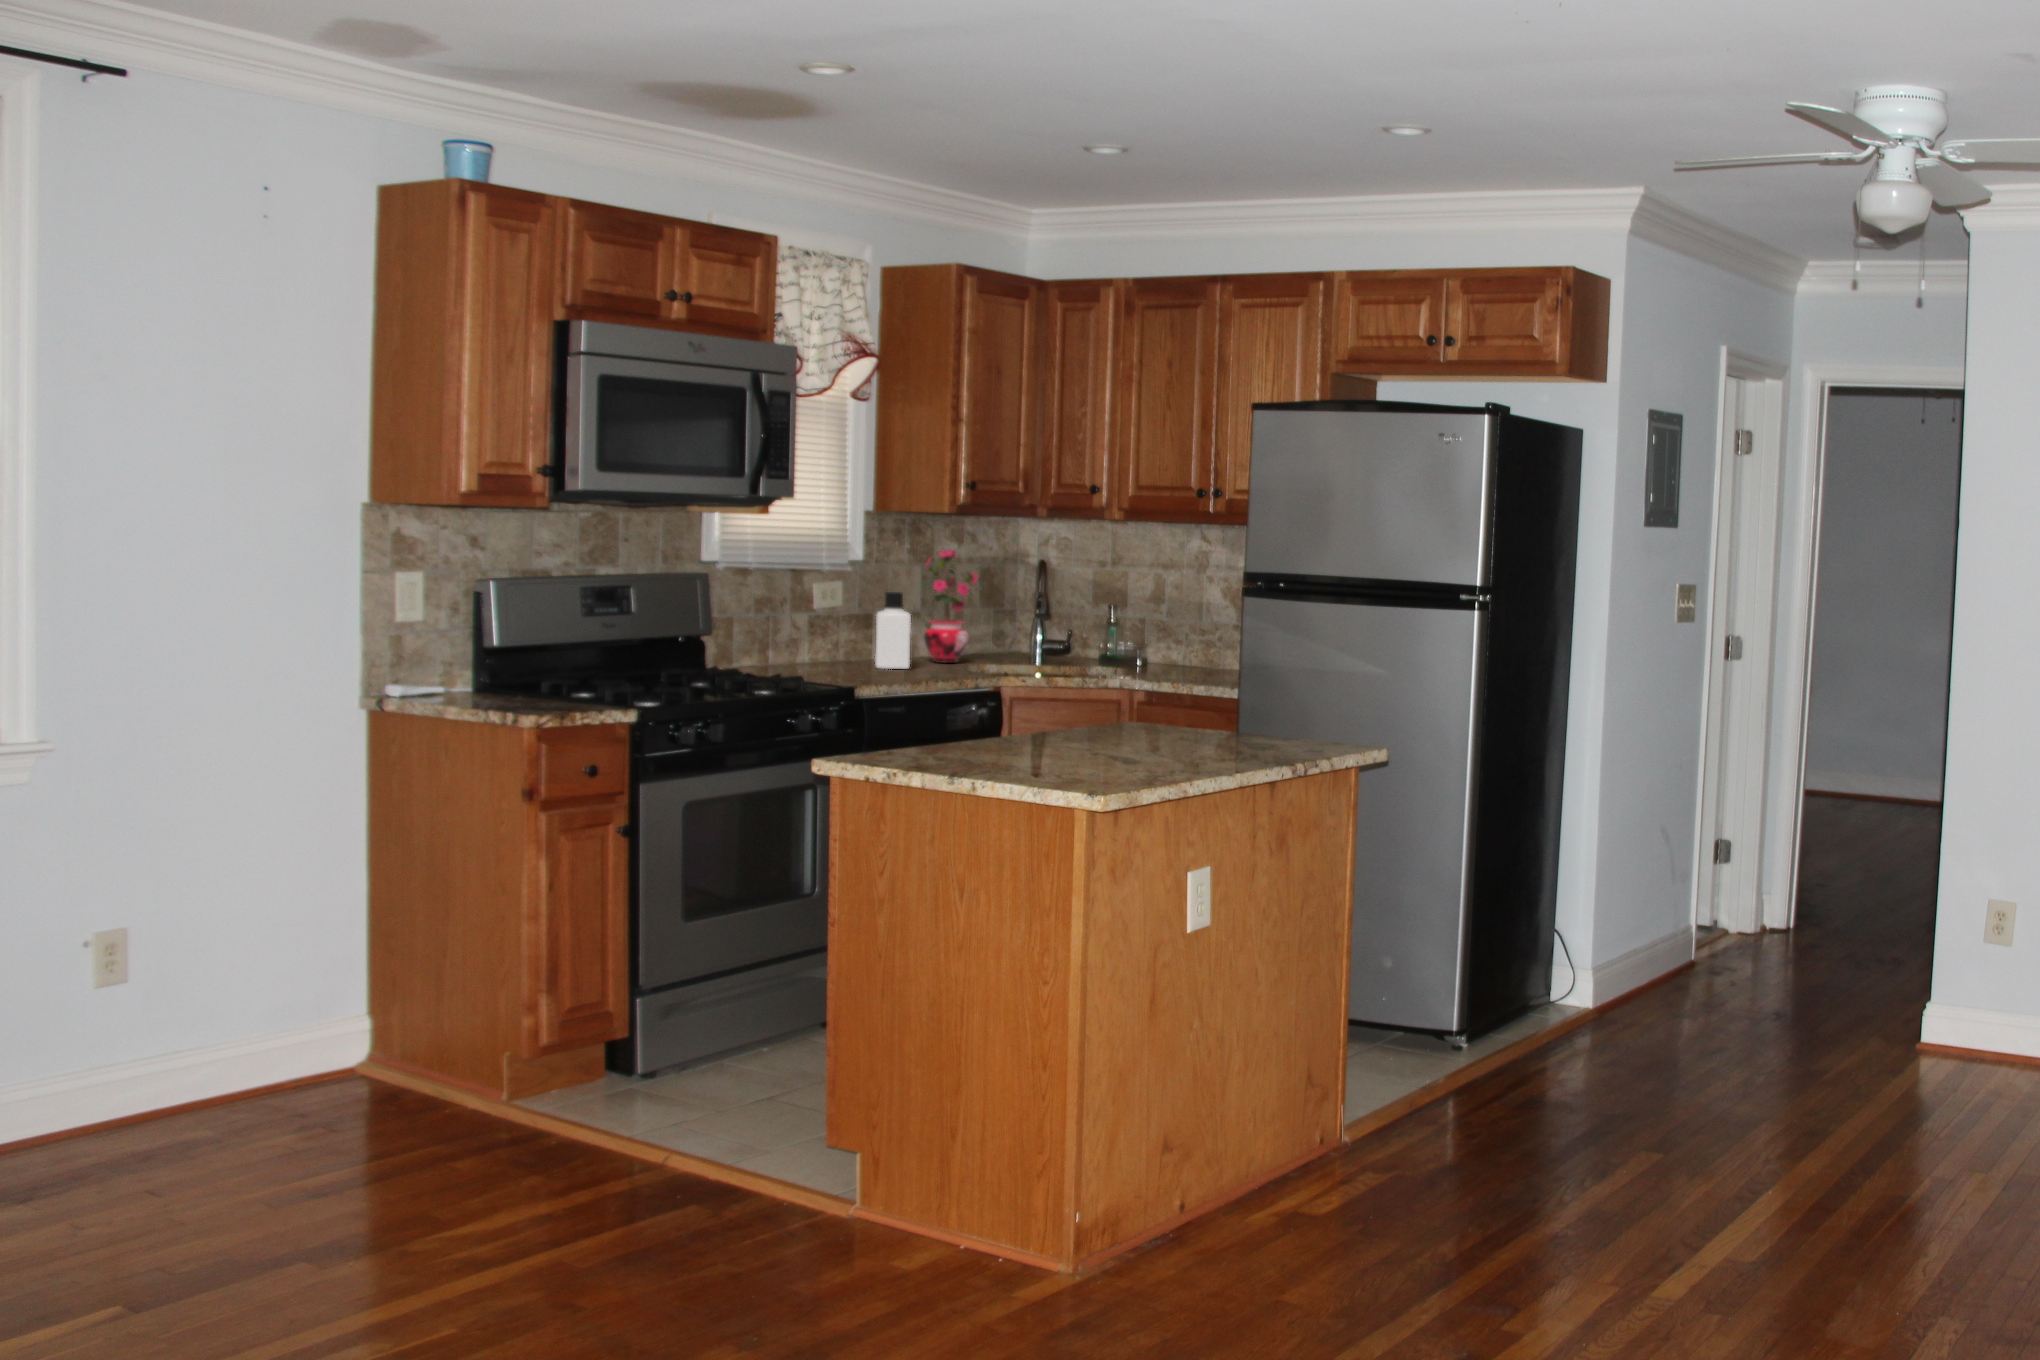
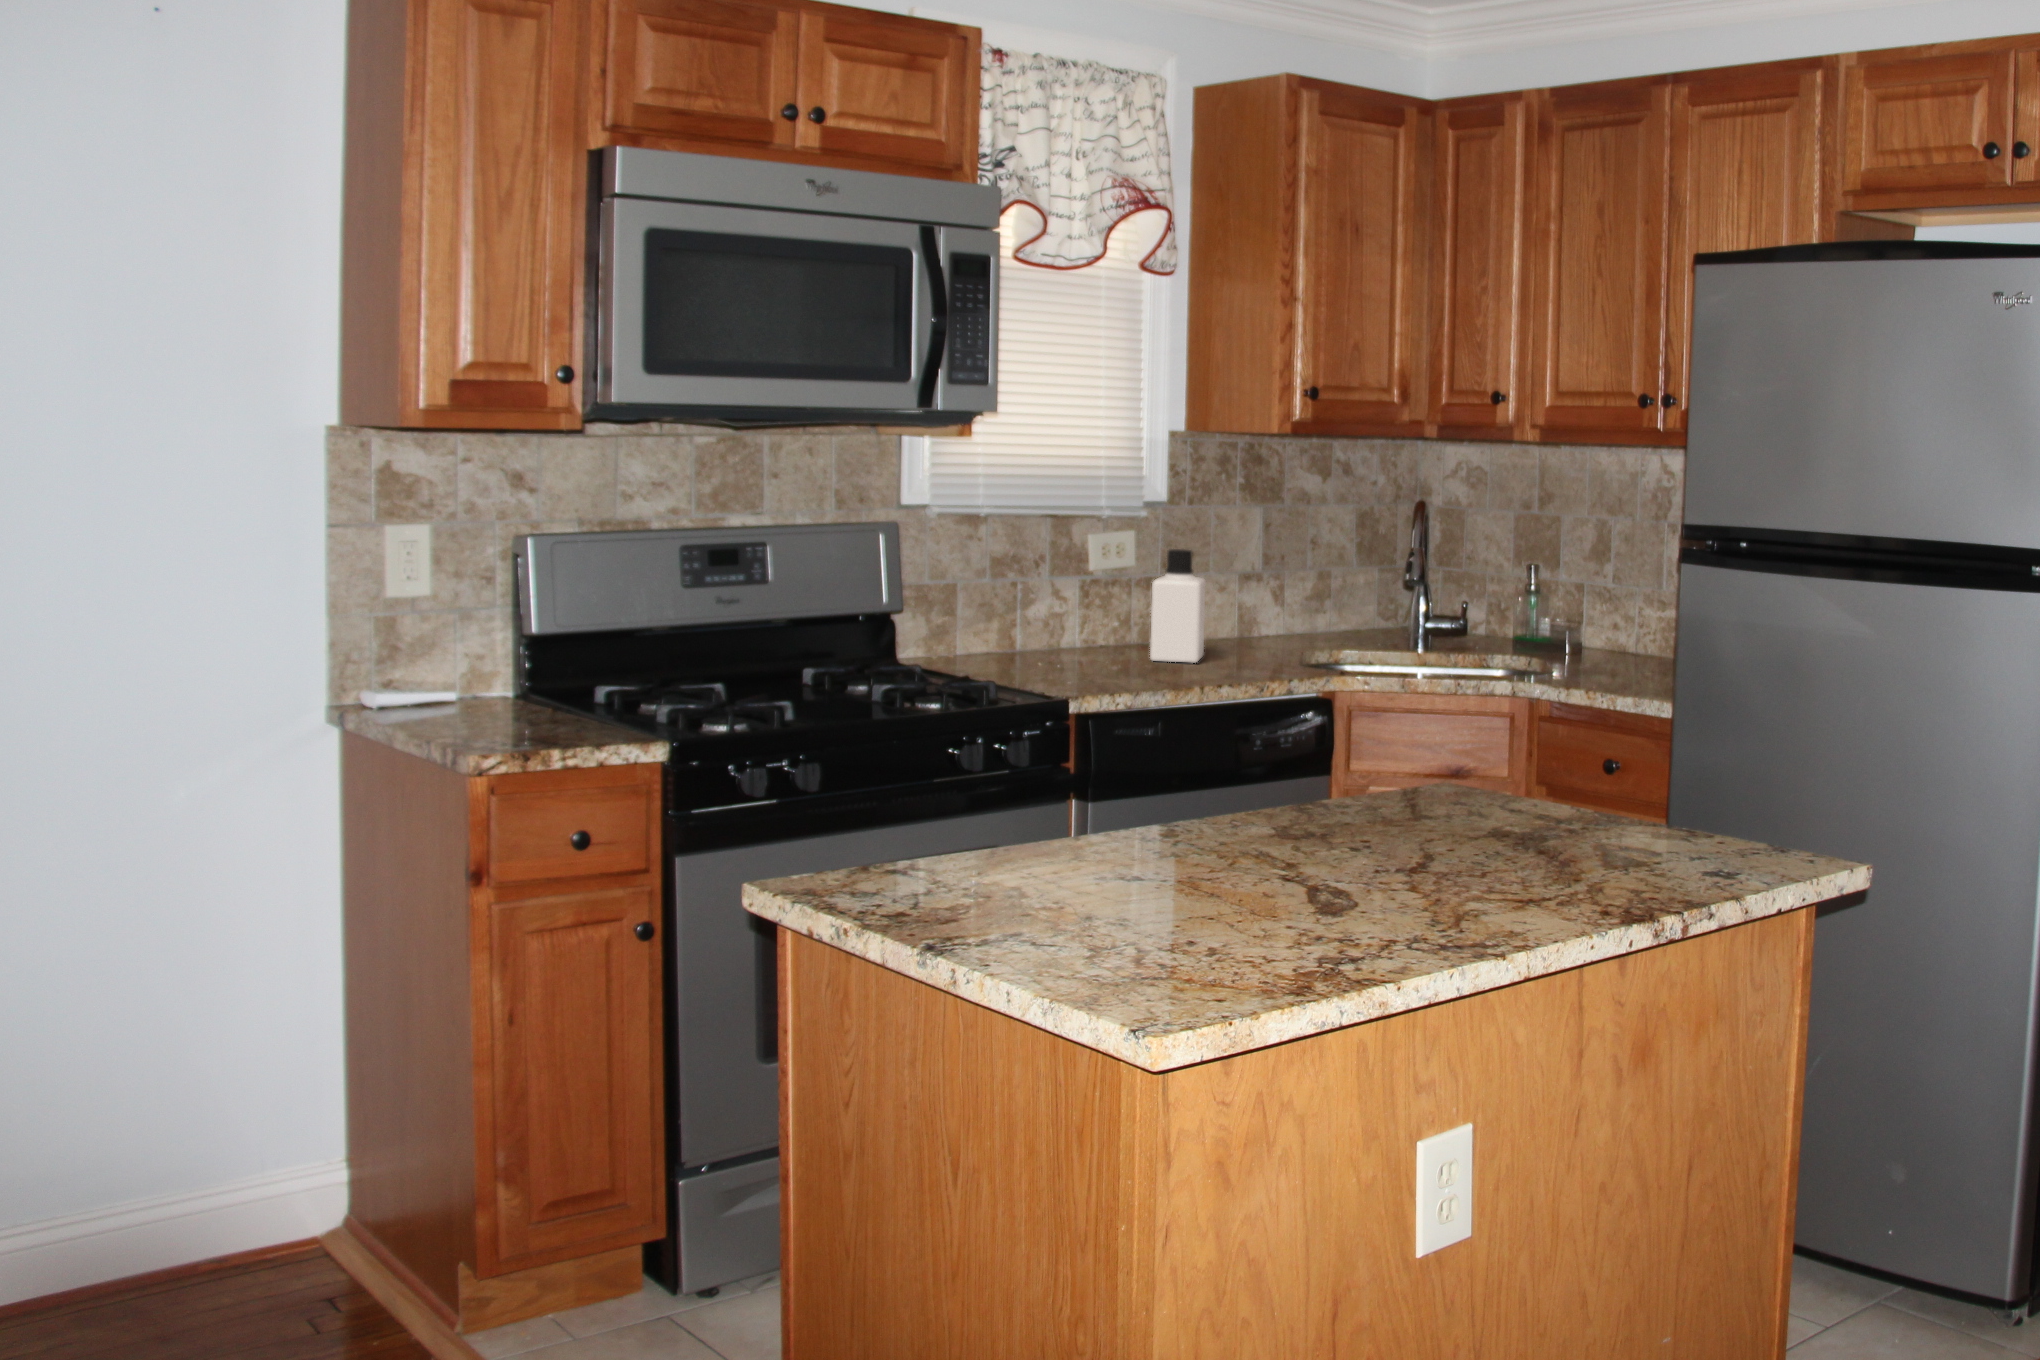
potted plant: present [923,550,978,663] -> none [1224,484,1320,651]

